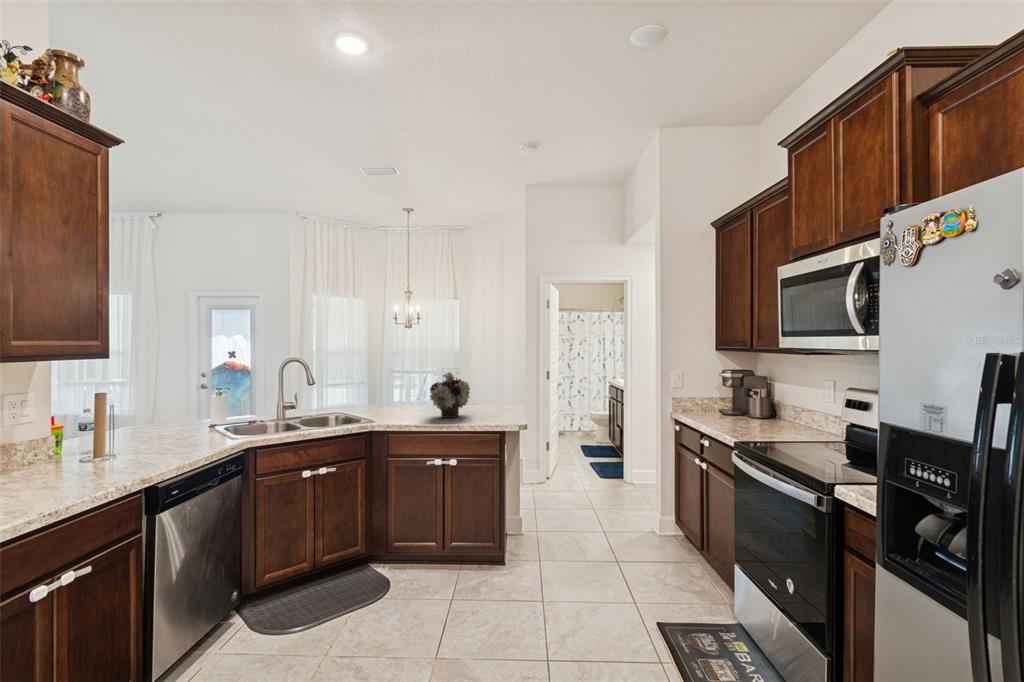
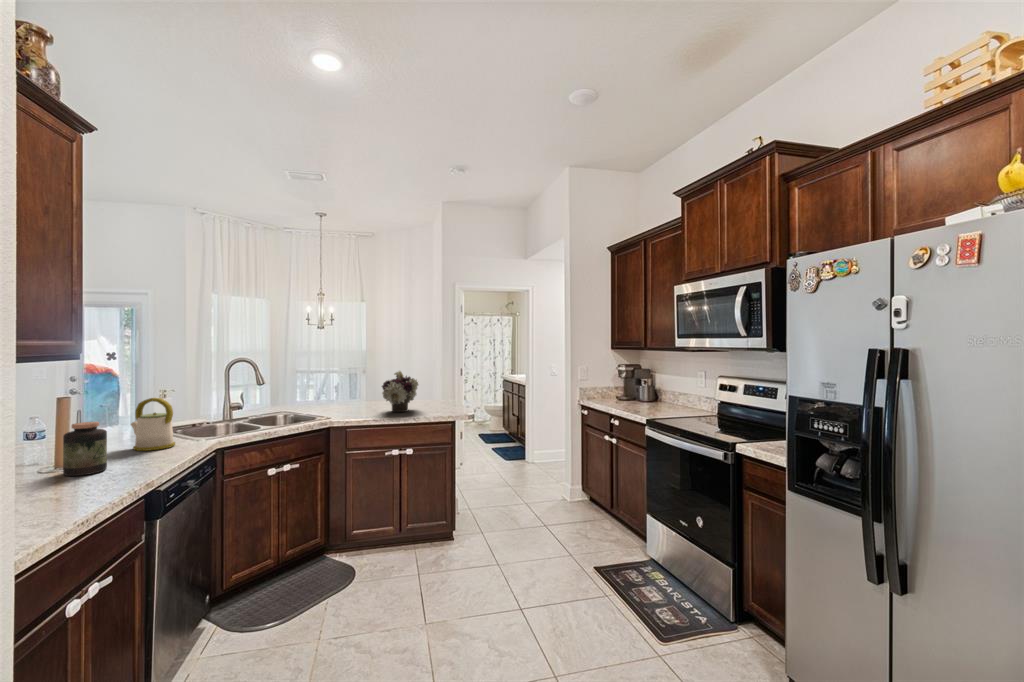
kettle: none [173,395,210,446] -> present [131,398,175,451]
jar: none [91,416,130,466] -> present [63,422,107,476]

